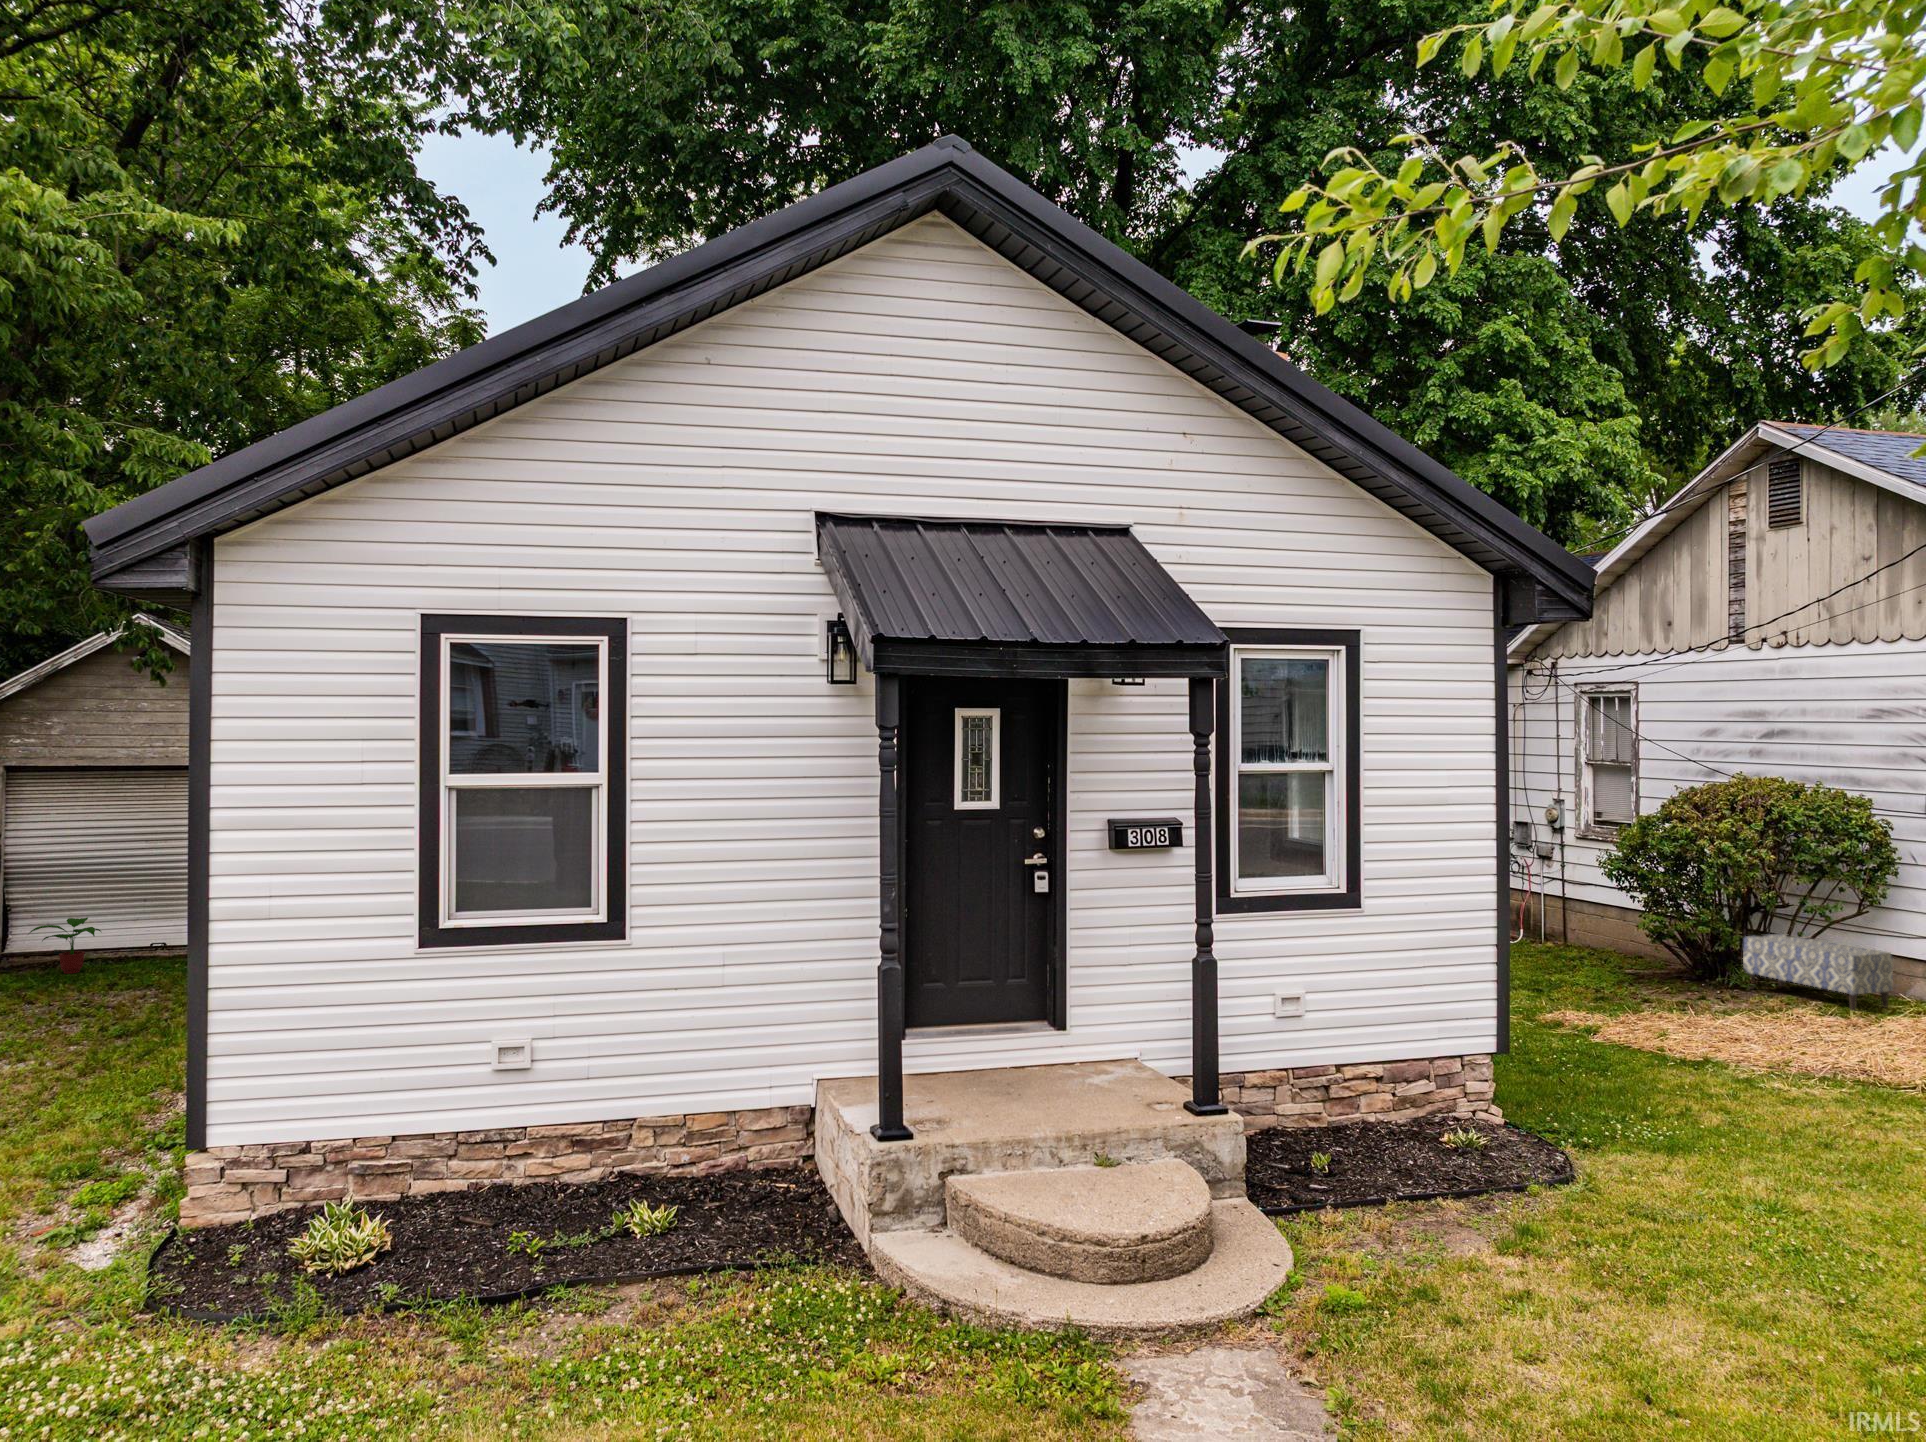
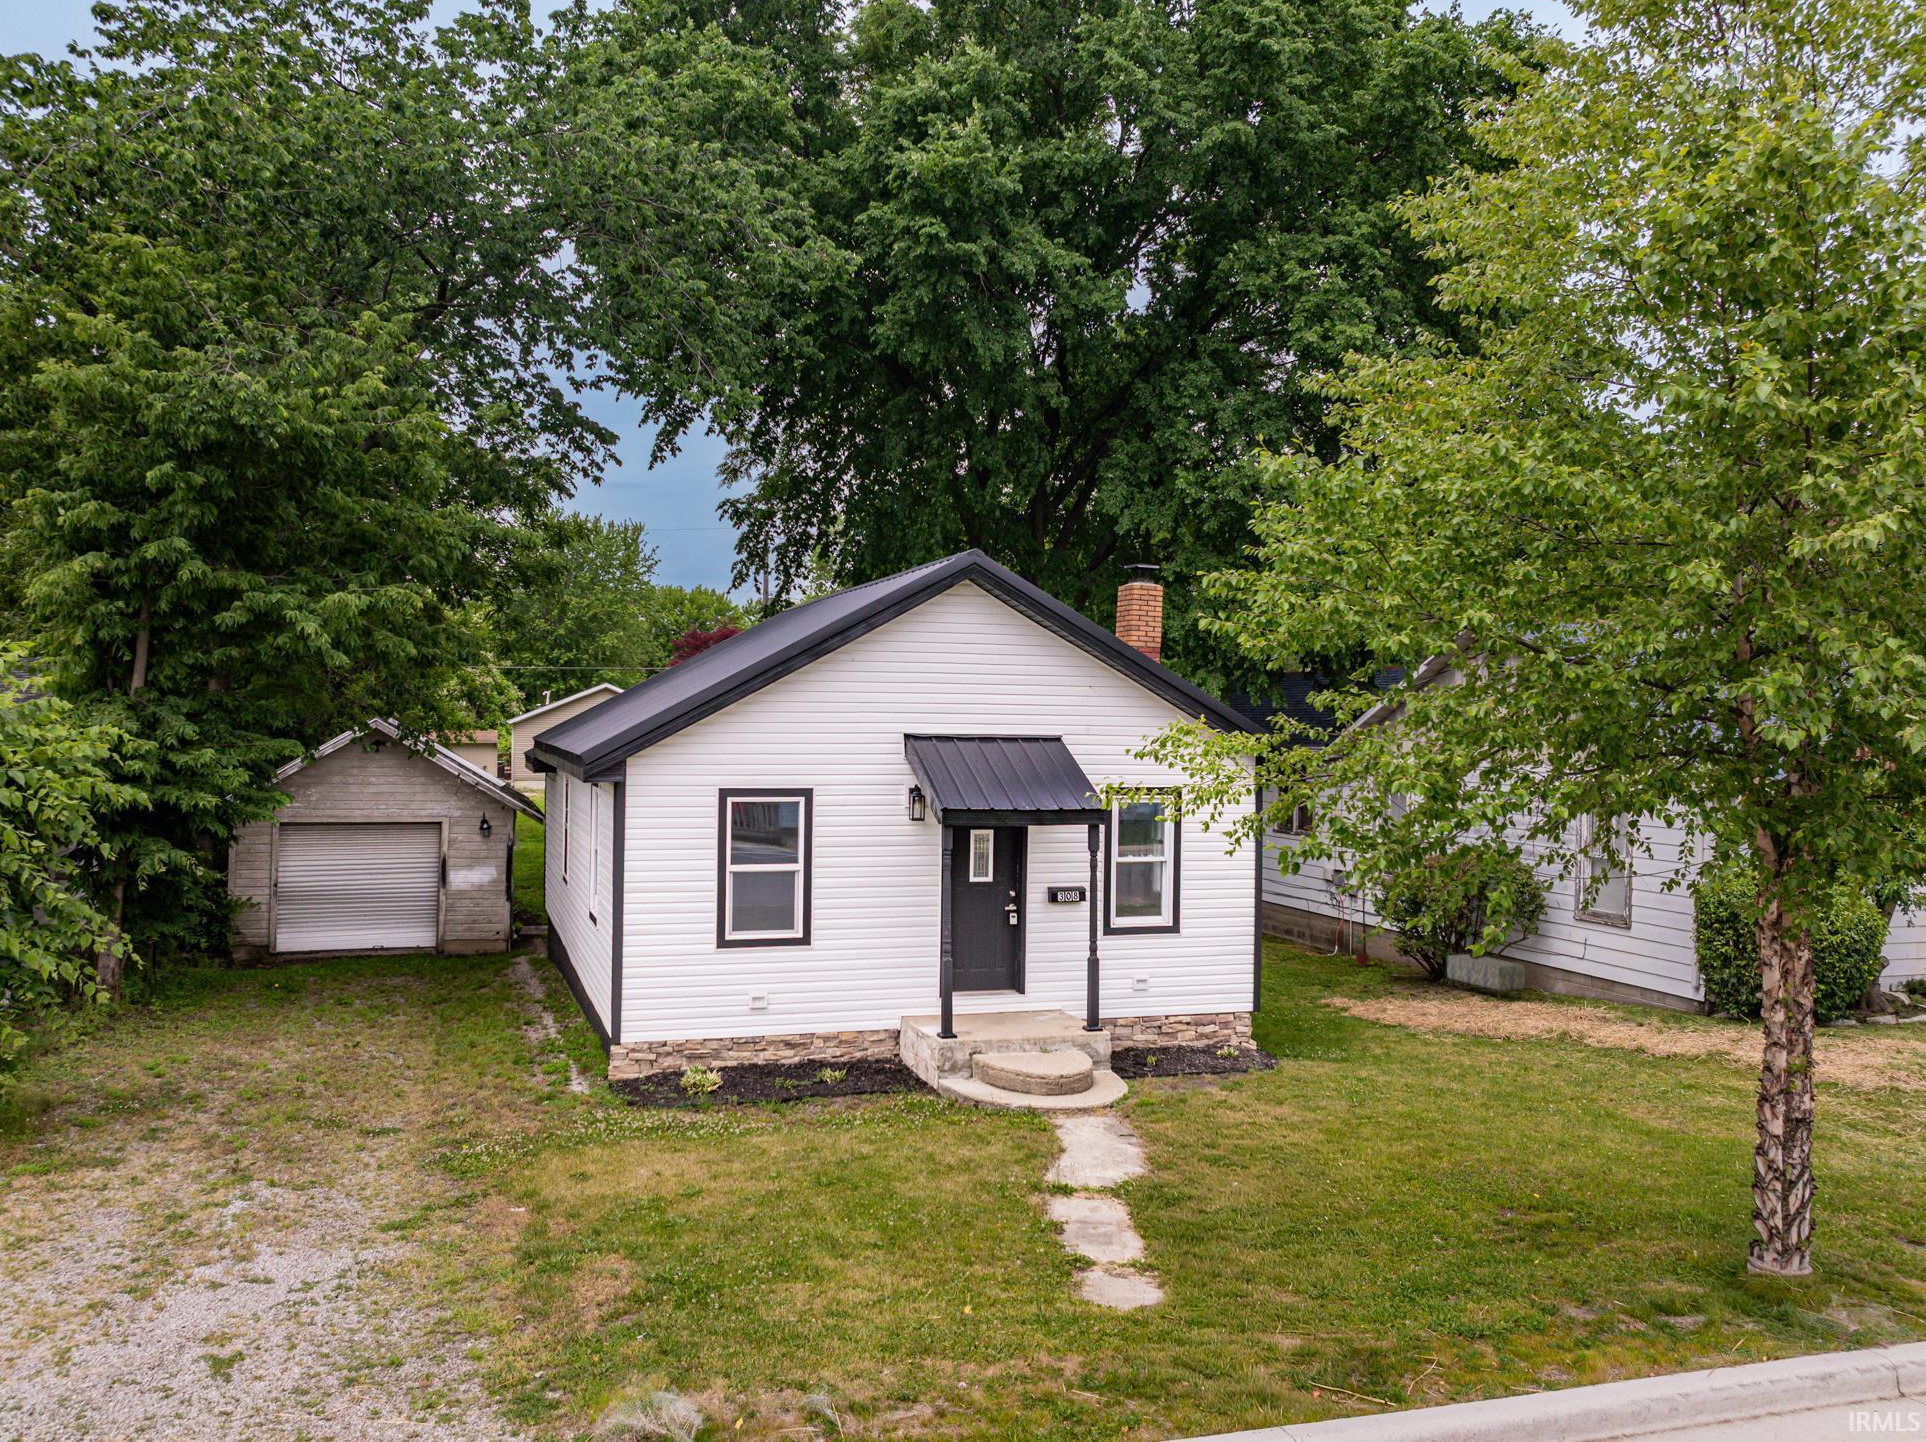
potted plant: present [30,917,101,974] -> present [1351,933,1376,966]

